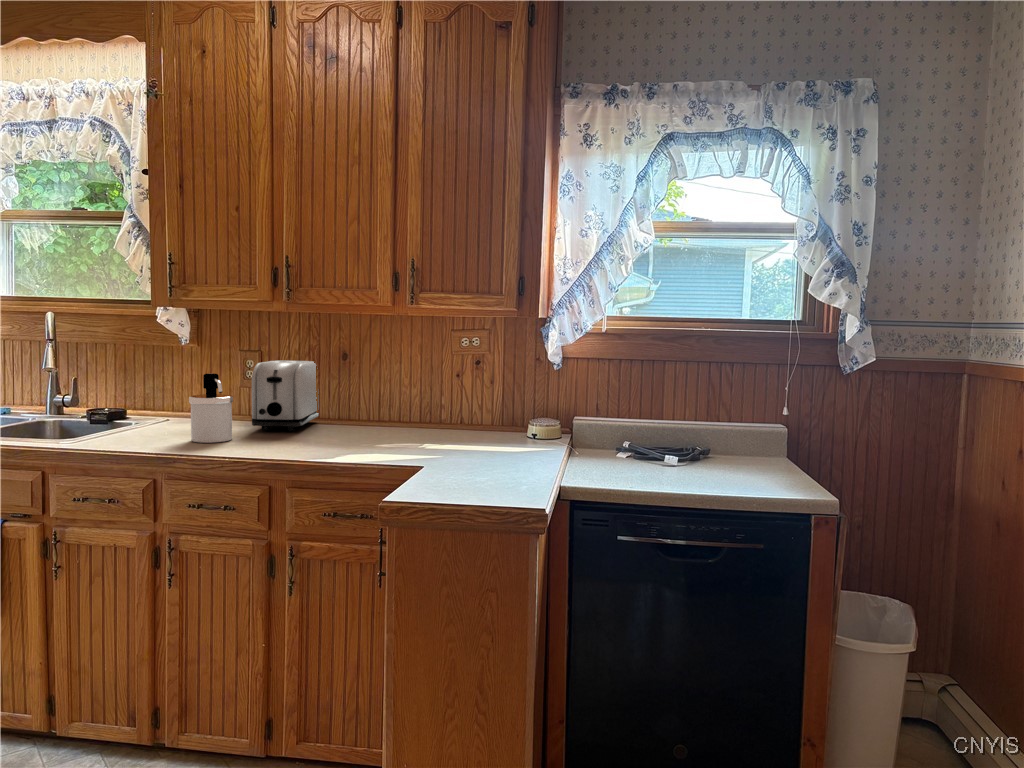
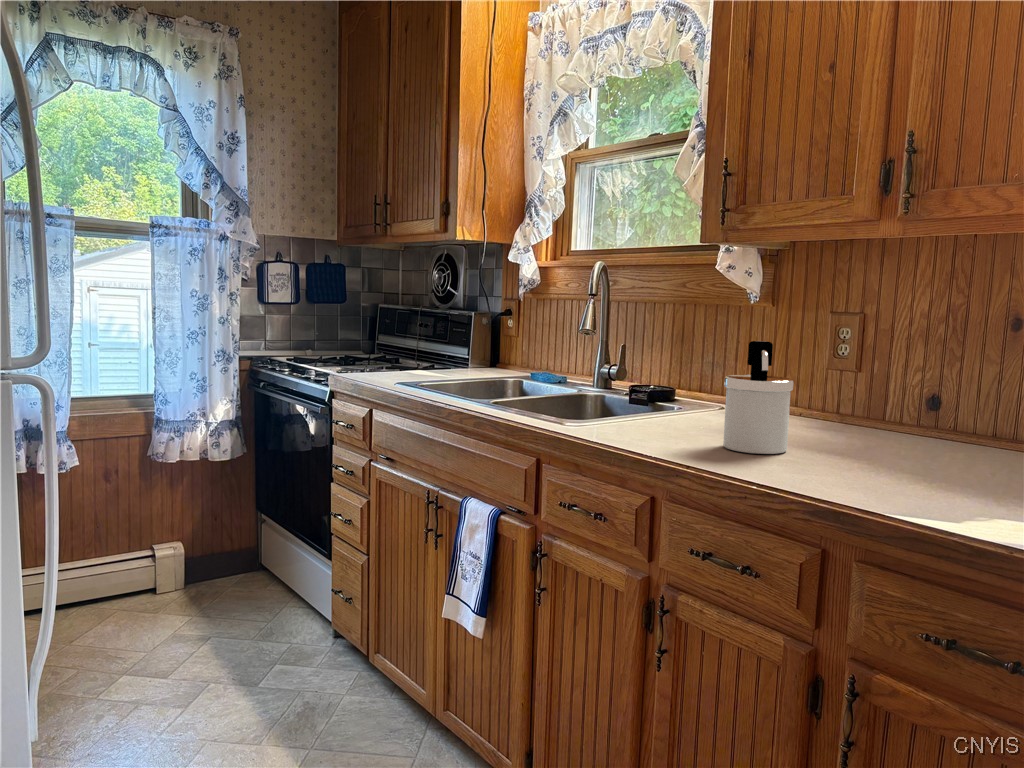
toaster: present [252,361,319,431] -> none [829,329,964,452]

